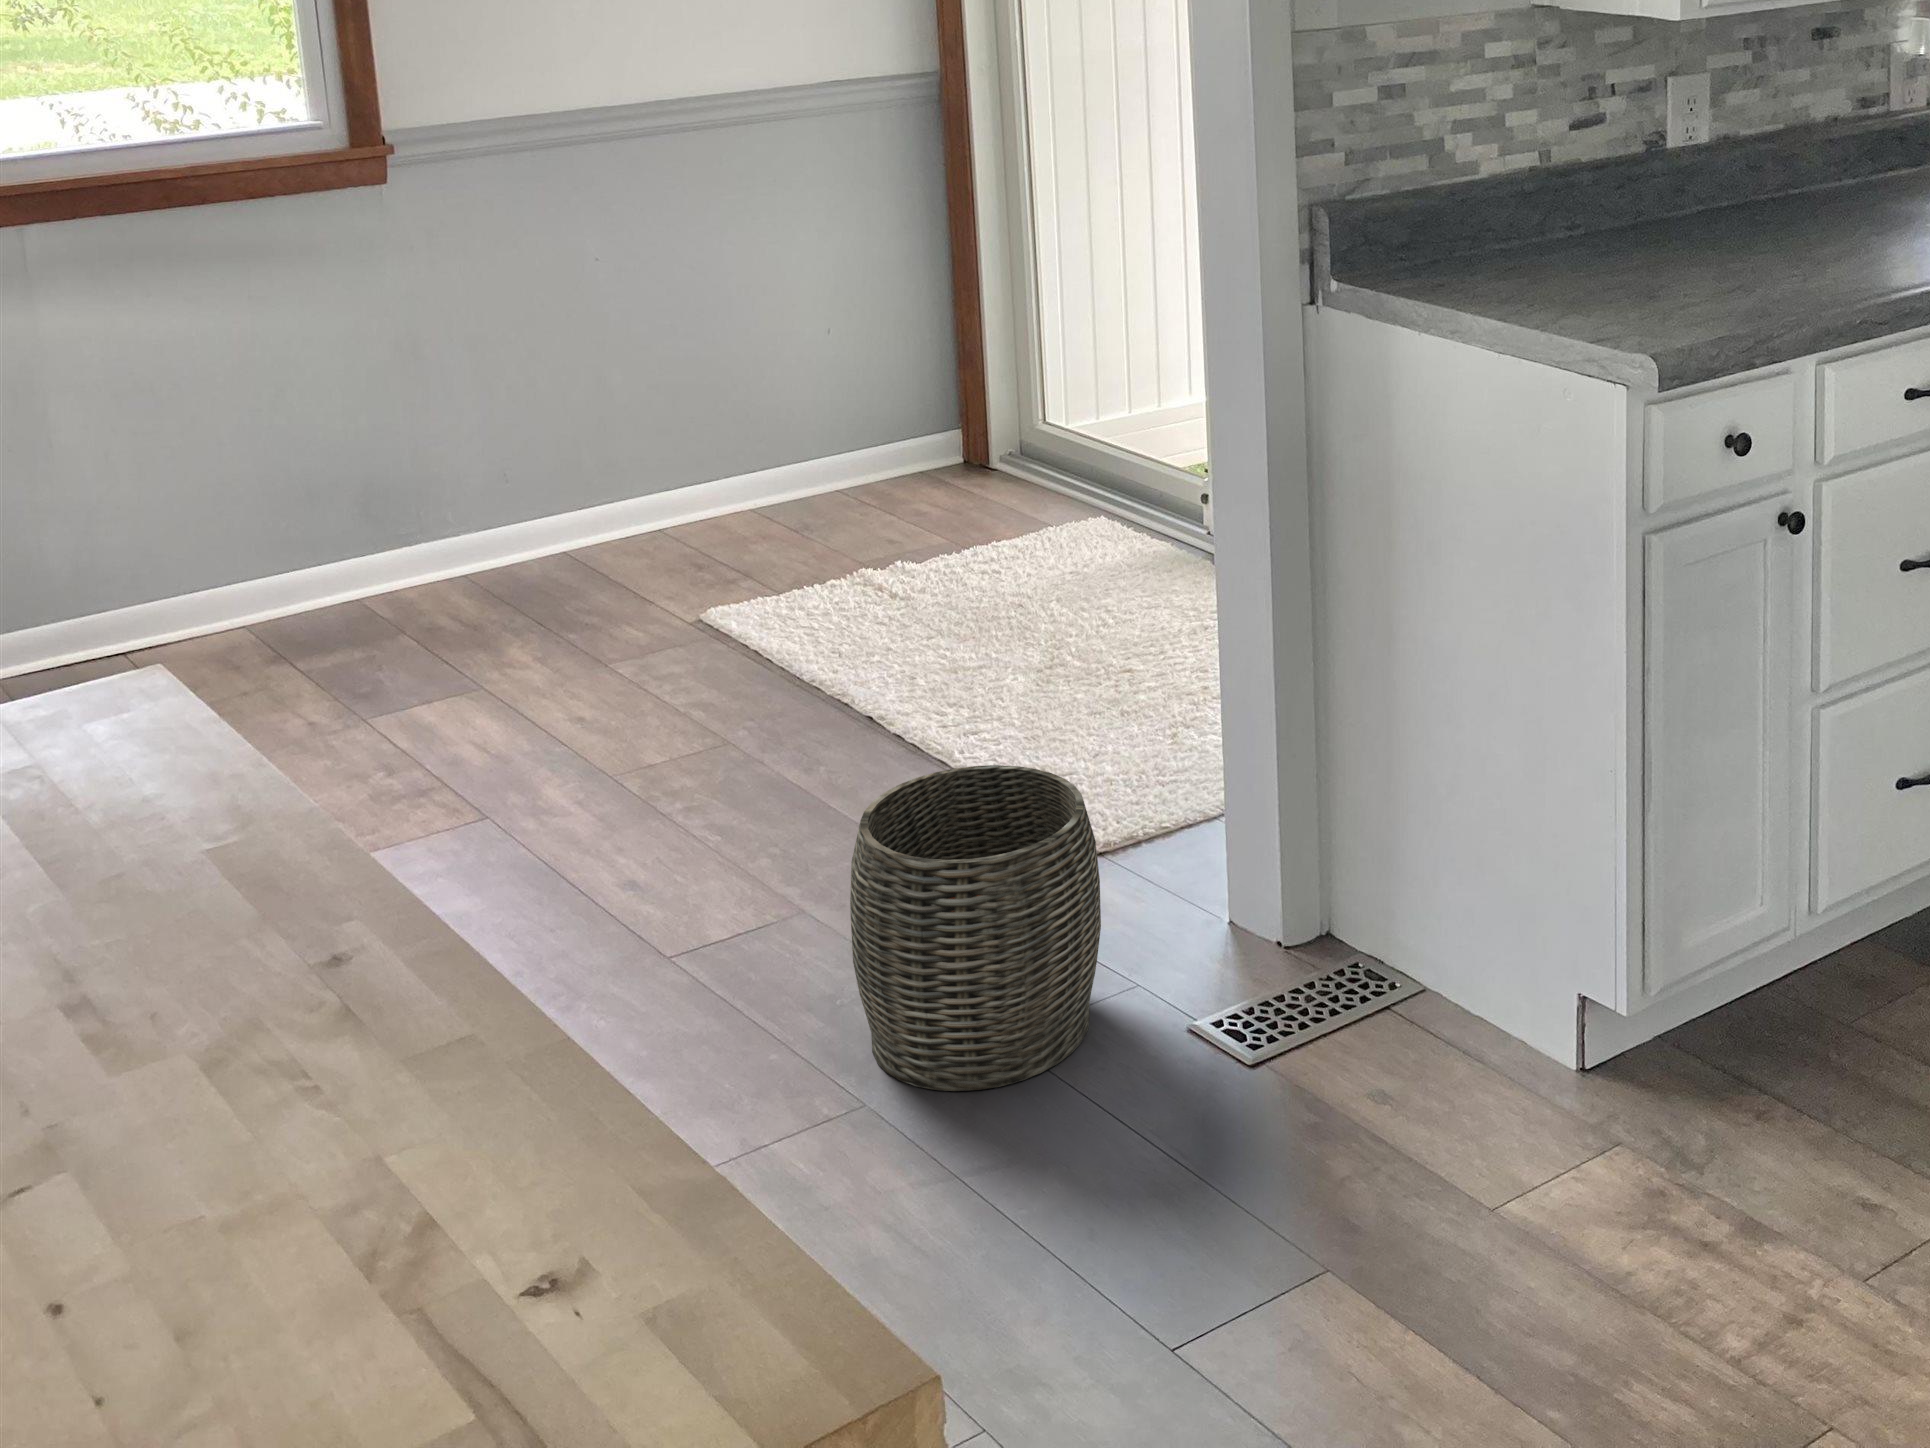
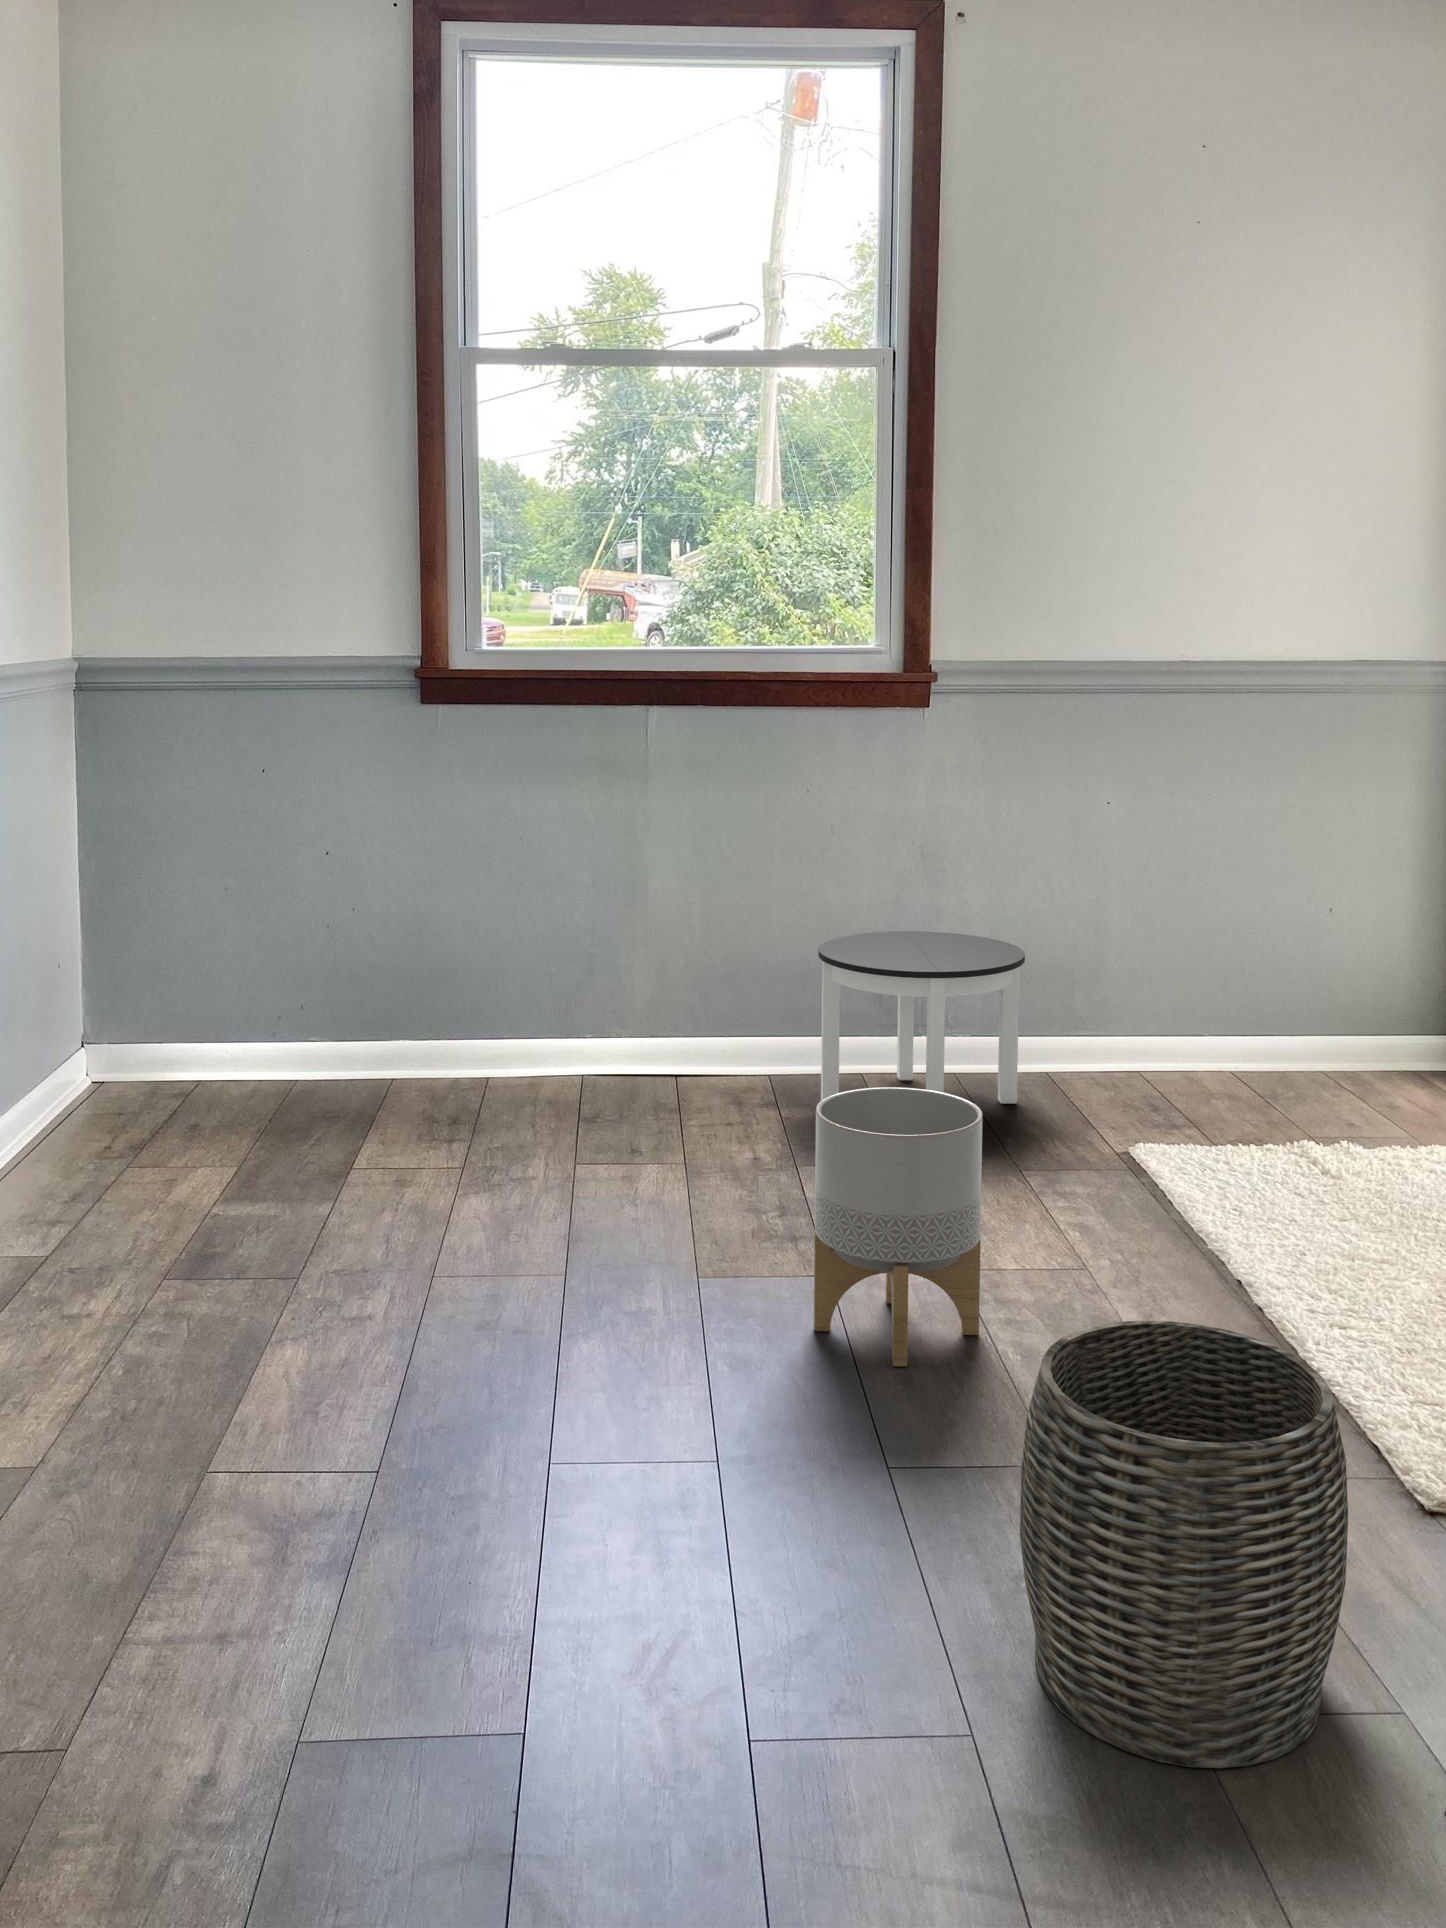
round table: none [294,426,555,652] -> present [818,931,1025,1104]
planter: none [478,622,670,891] -> present [814,1087,983,1366]

